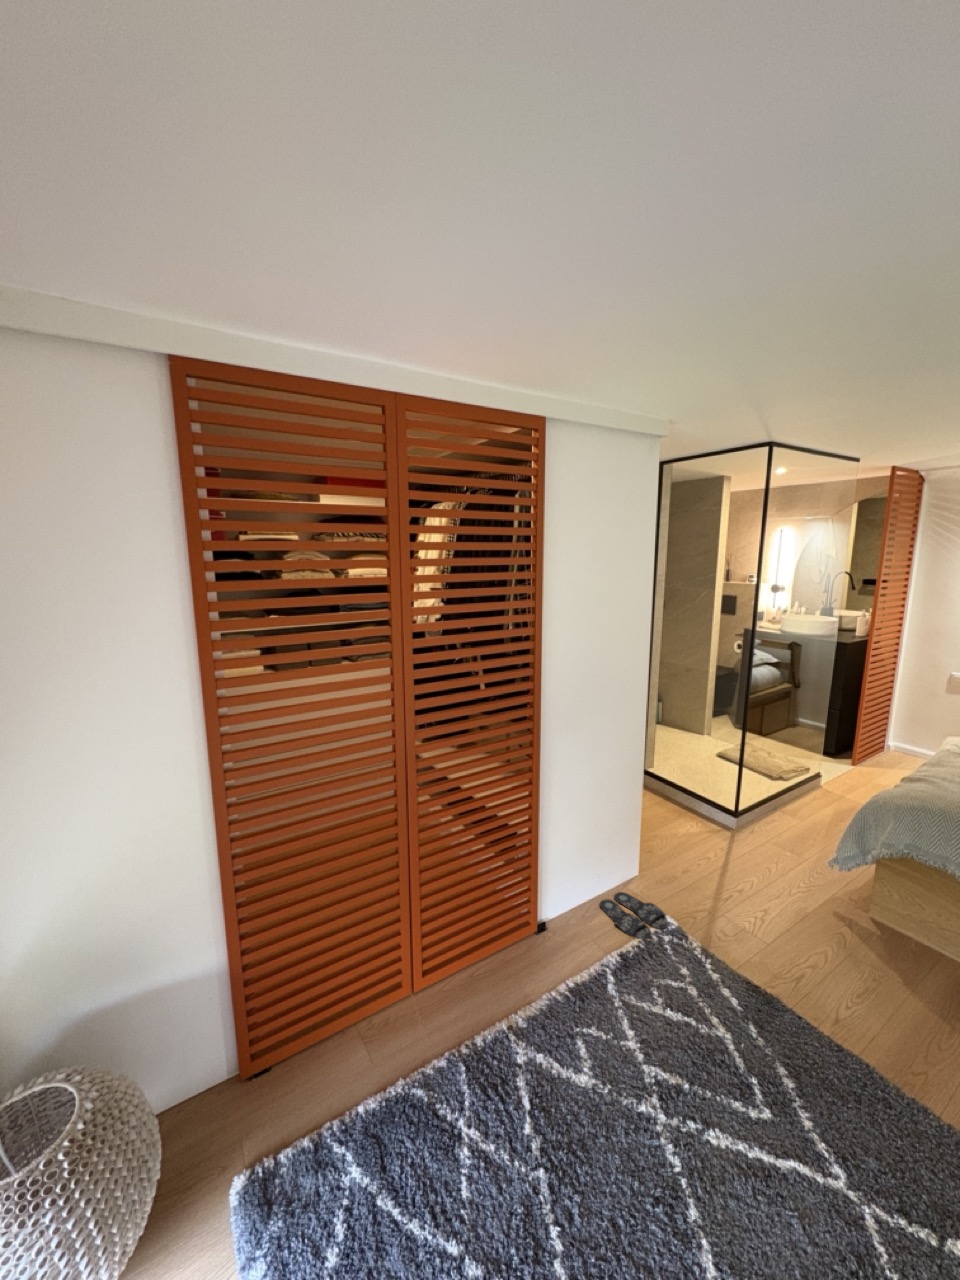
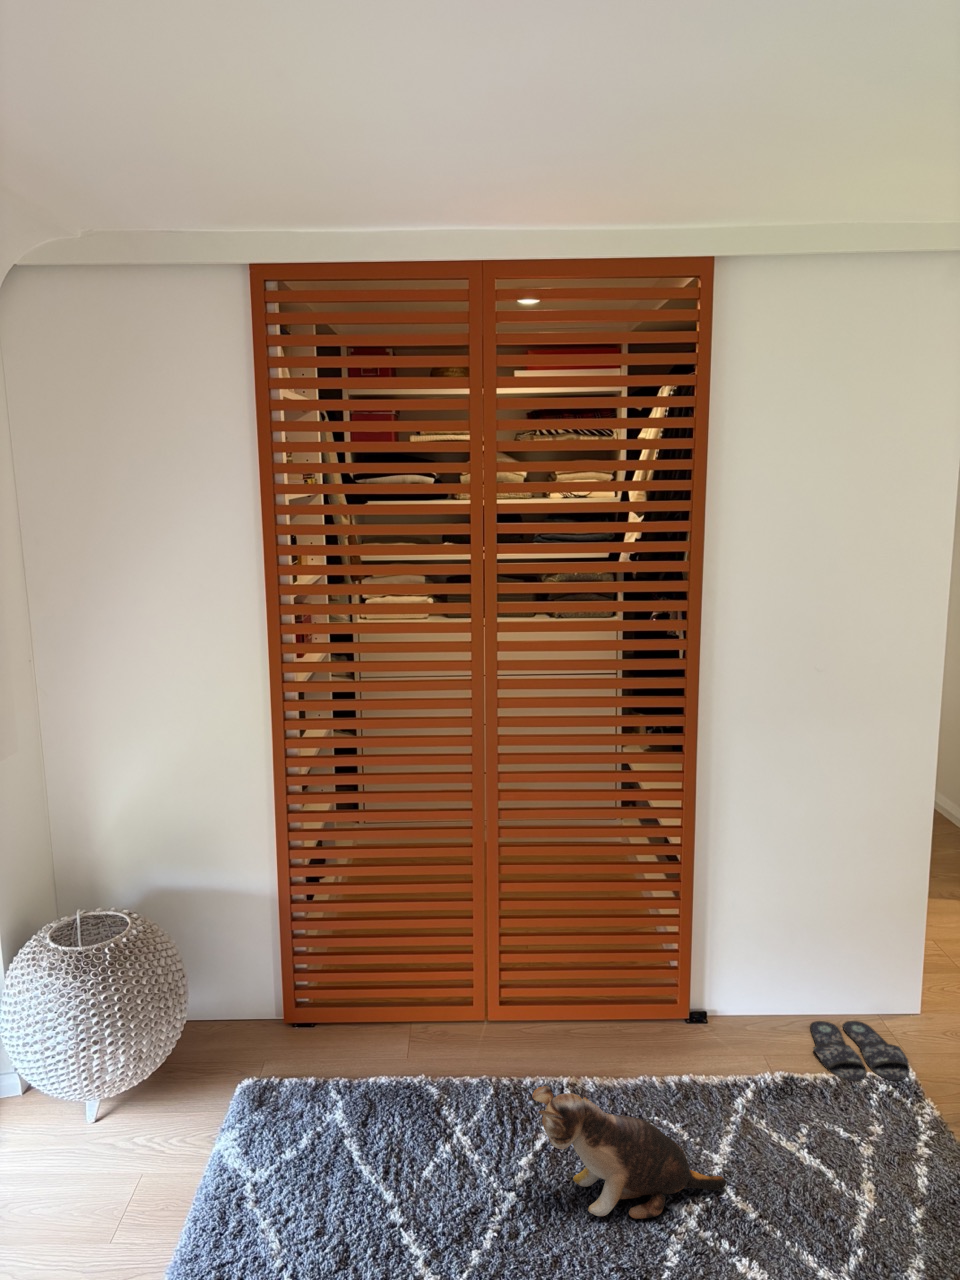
plush toy: none [551,1055,656,1155] -> present [532,1086,726,1219]

